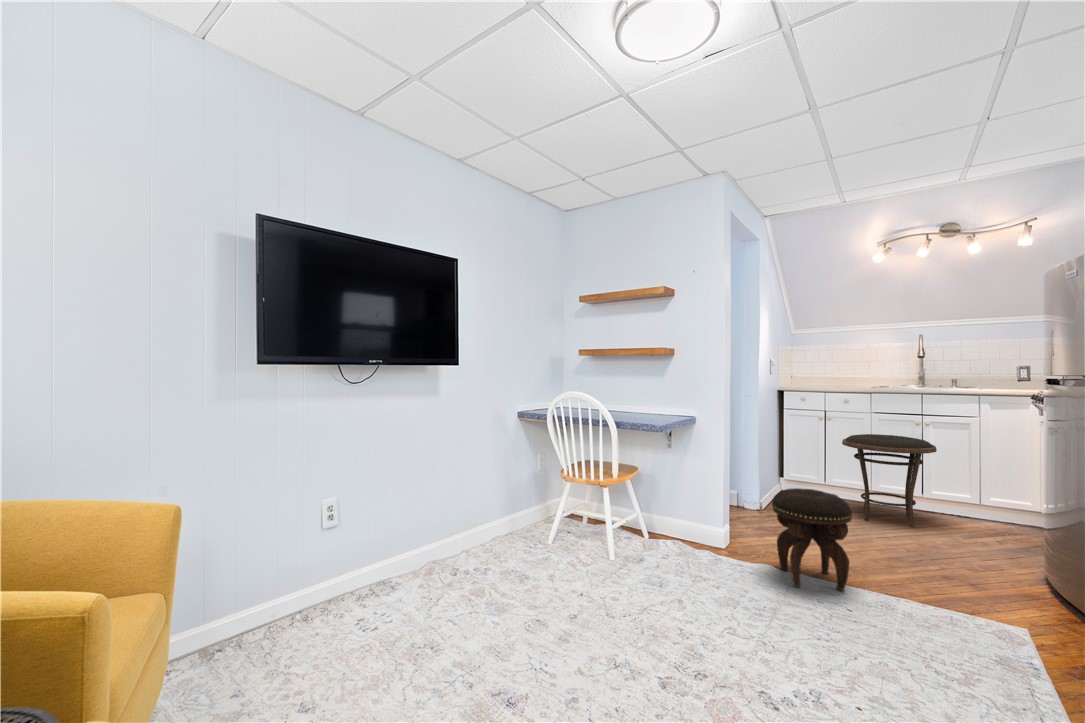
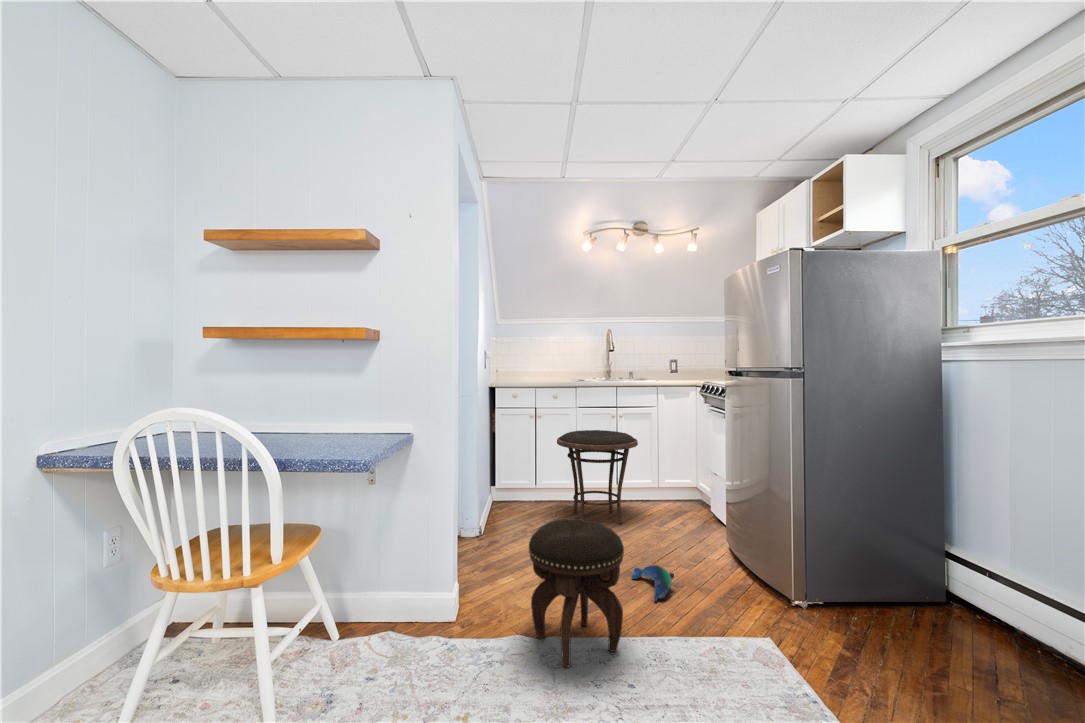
plush toy: none [891,553,933,578] -> present [631,565,674,601]

